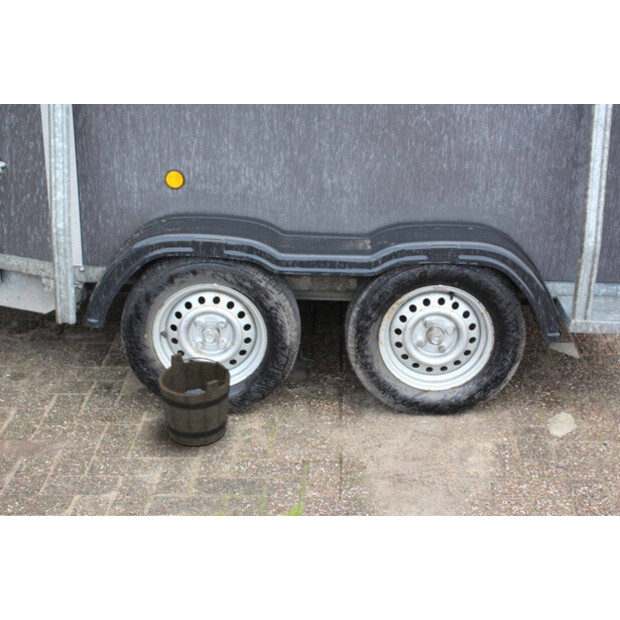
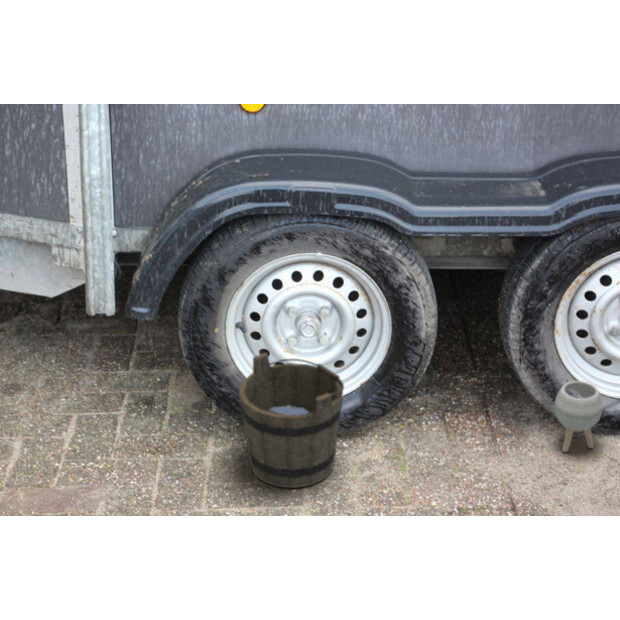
planter: none [380,378,413,427] -> present [554,381,602,452]

